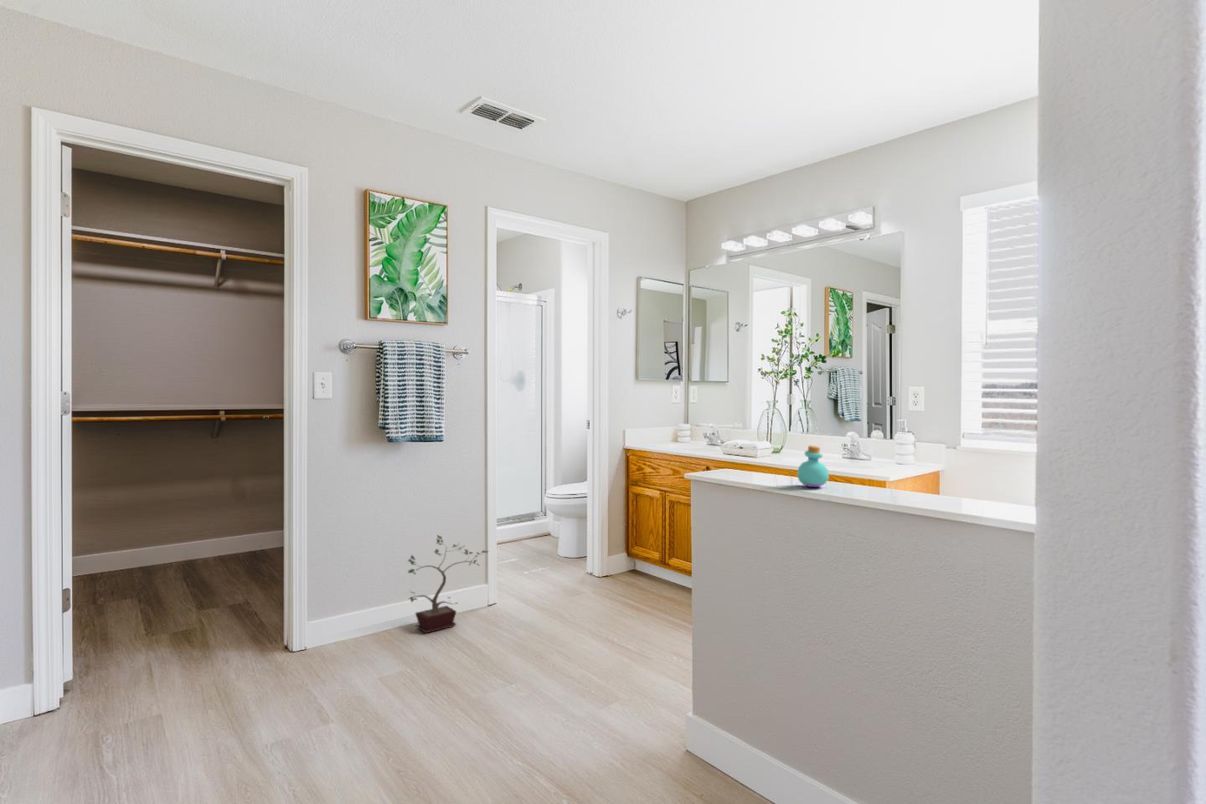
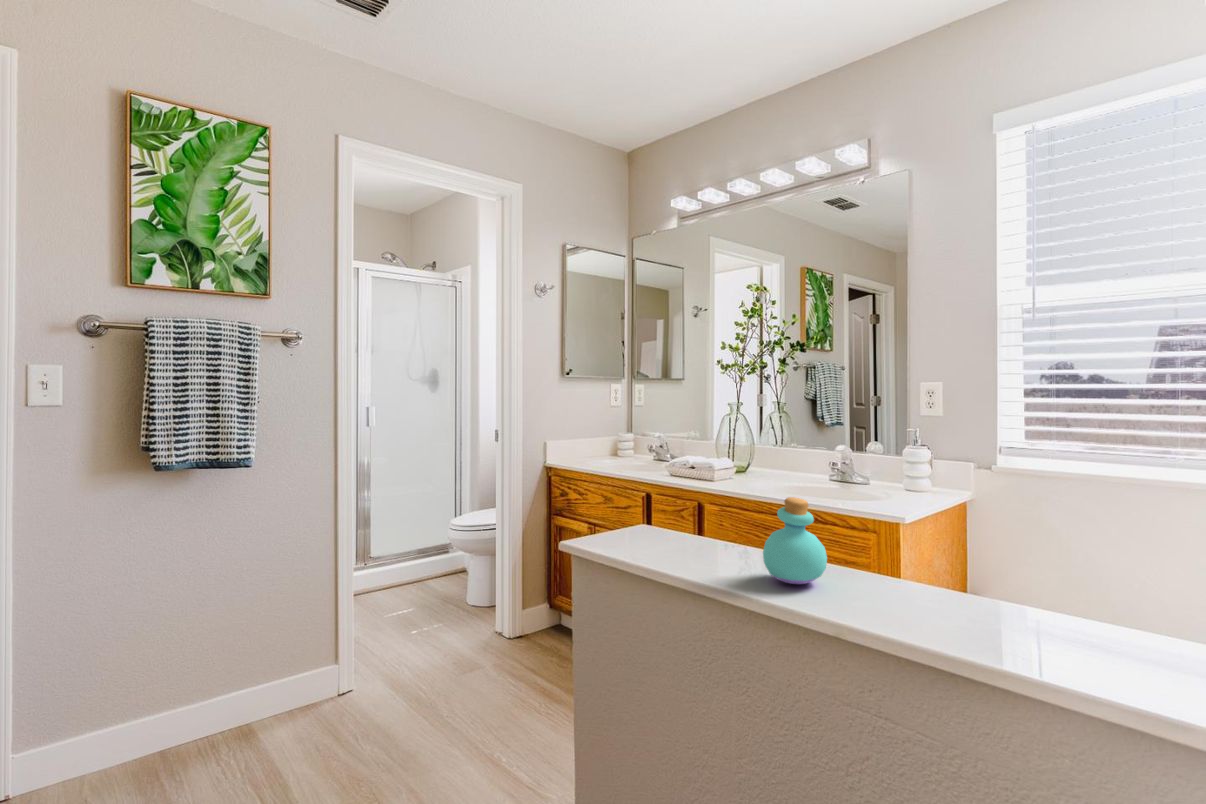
potted plant: present [408,535,488,633] -> none [191,600,331,751]

